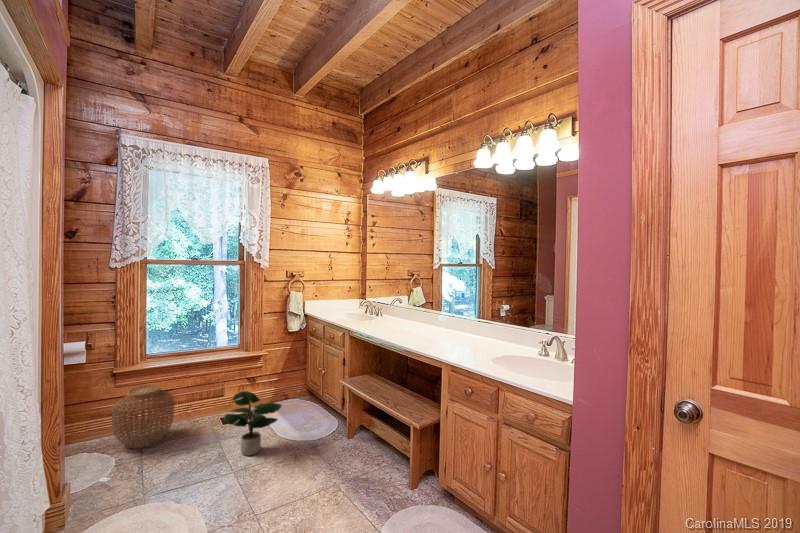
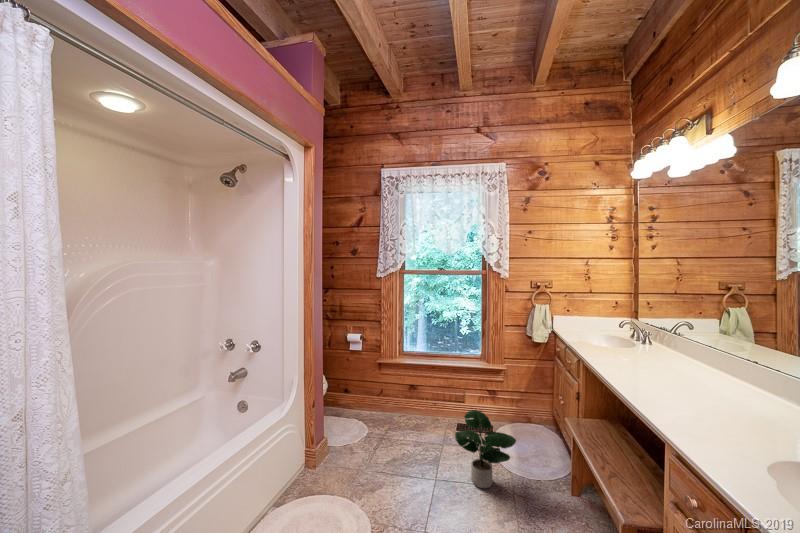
woven basket: present [112,385,174,448] -> none [377,380,421,436]

